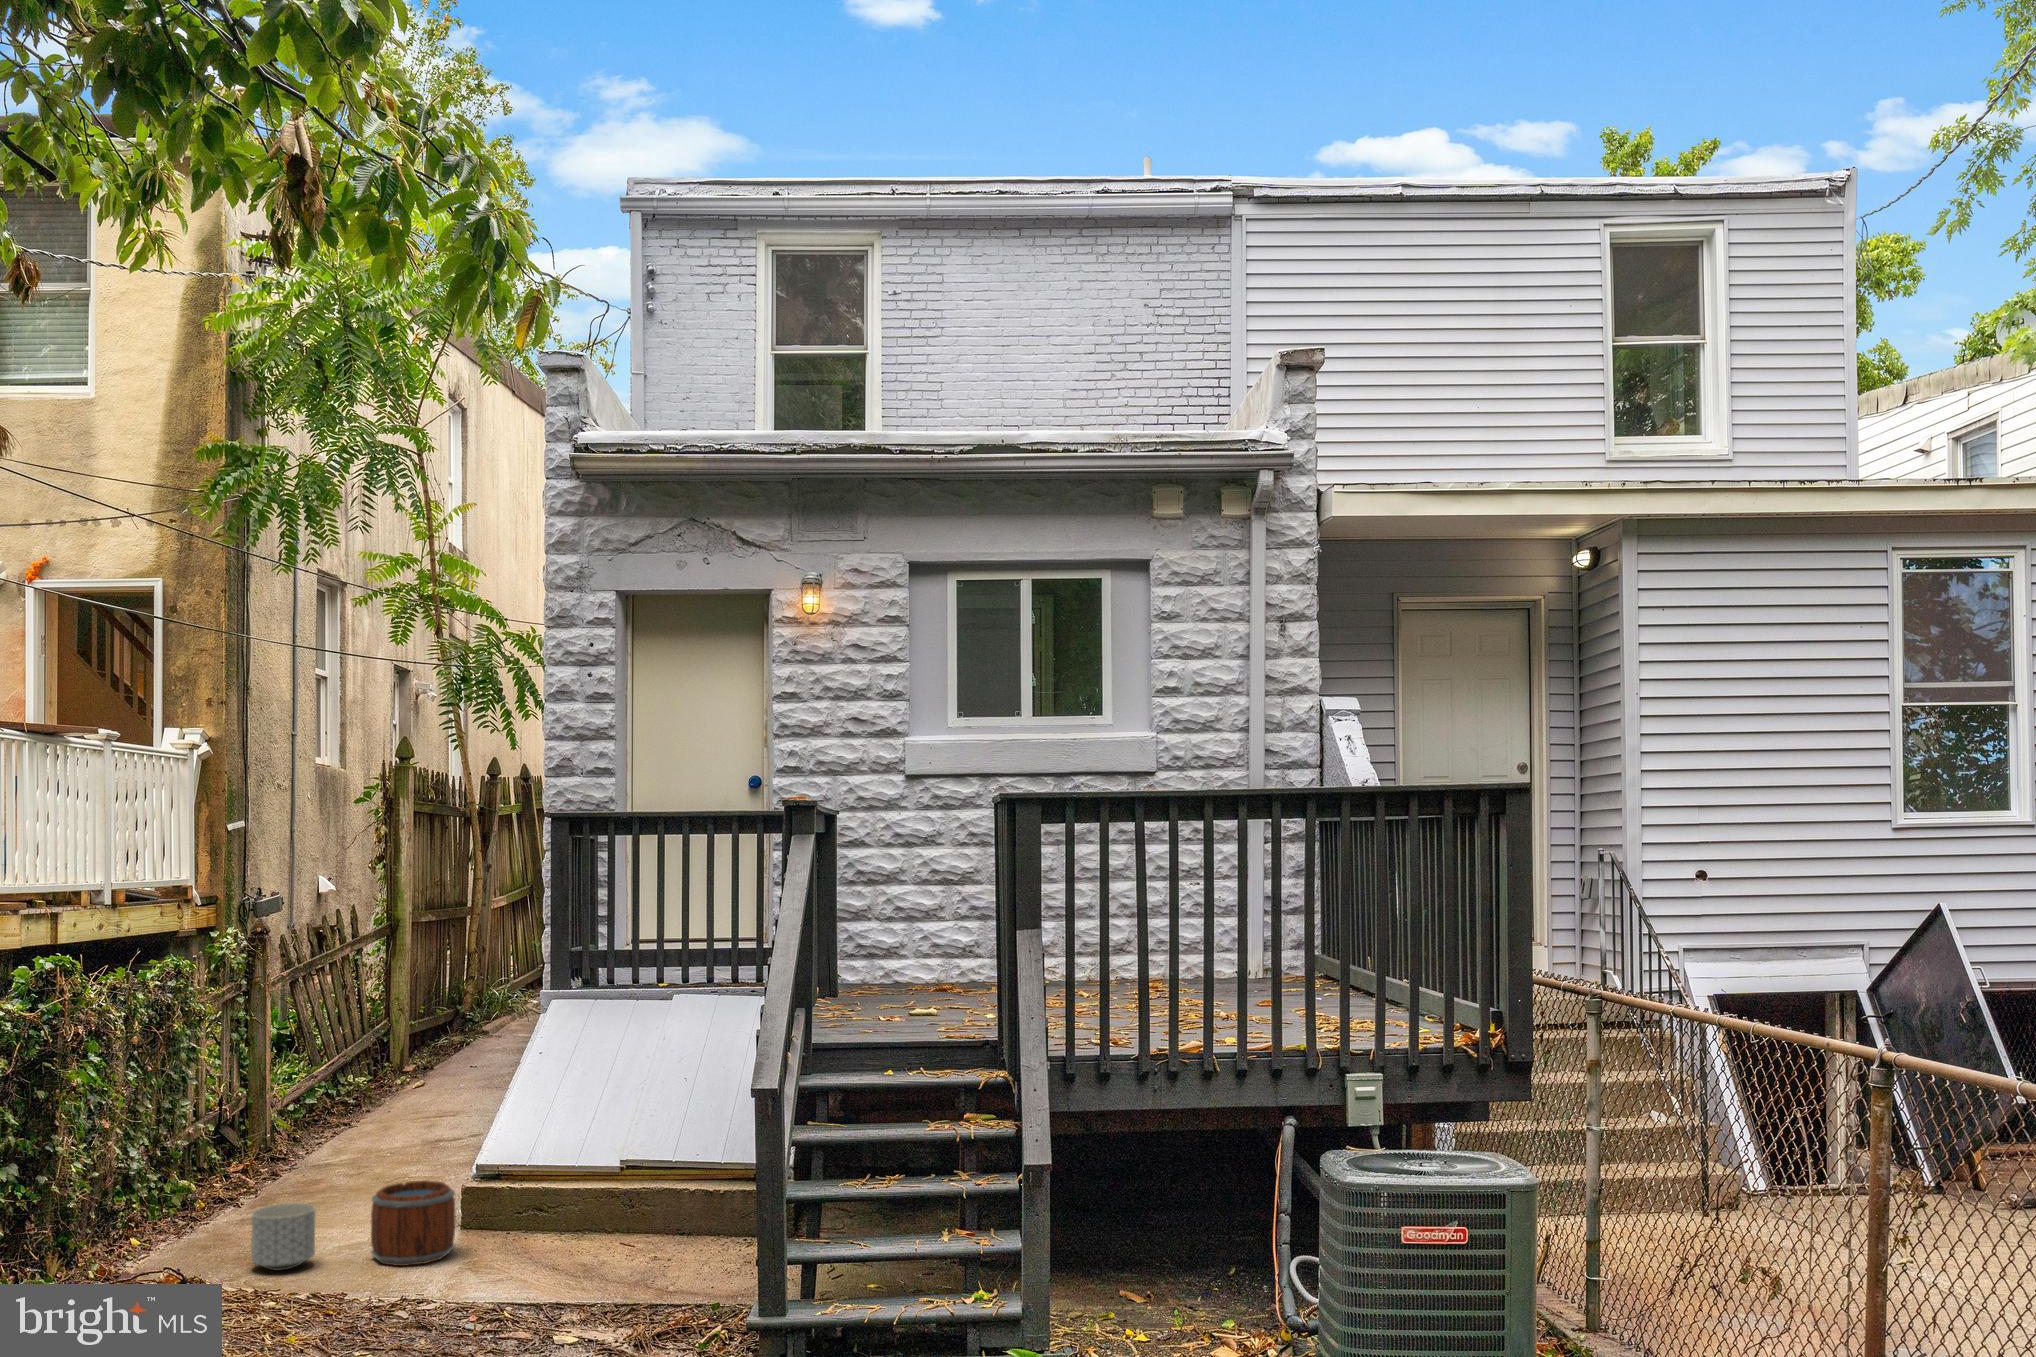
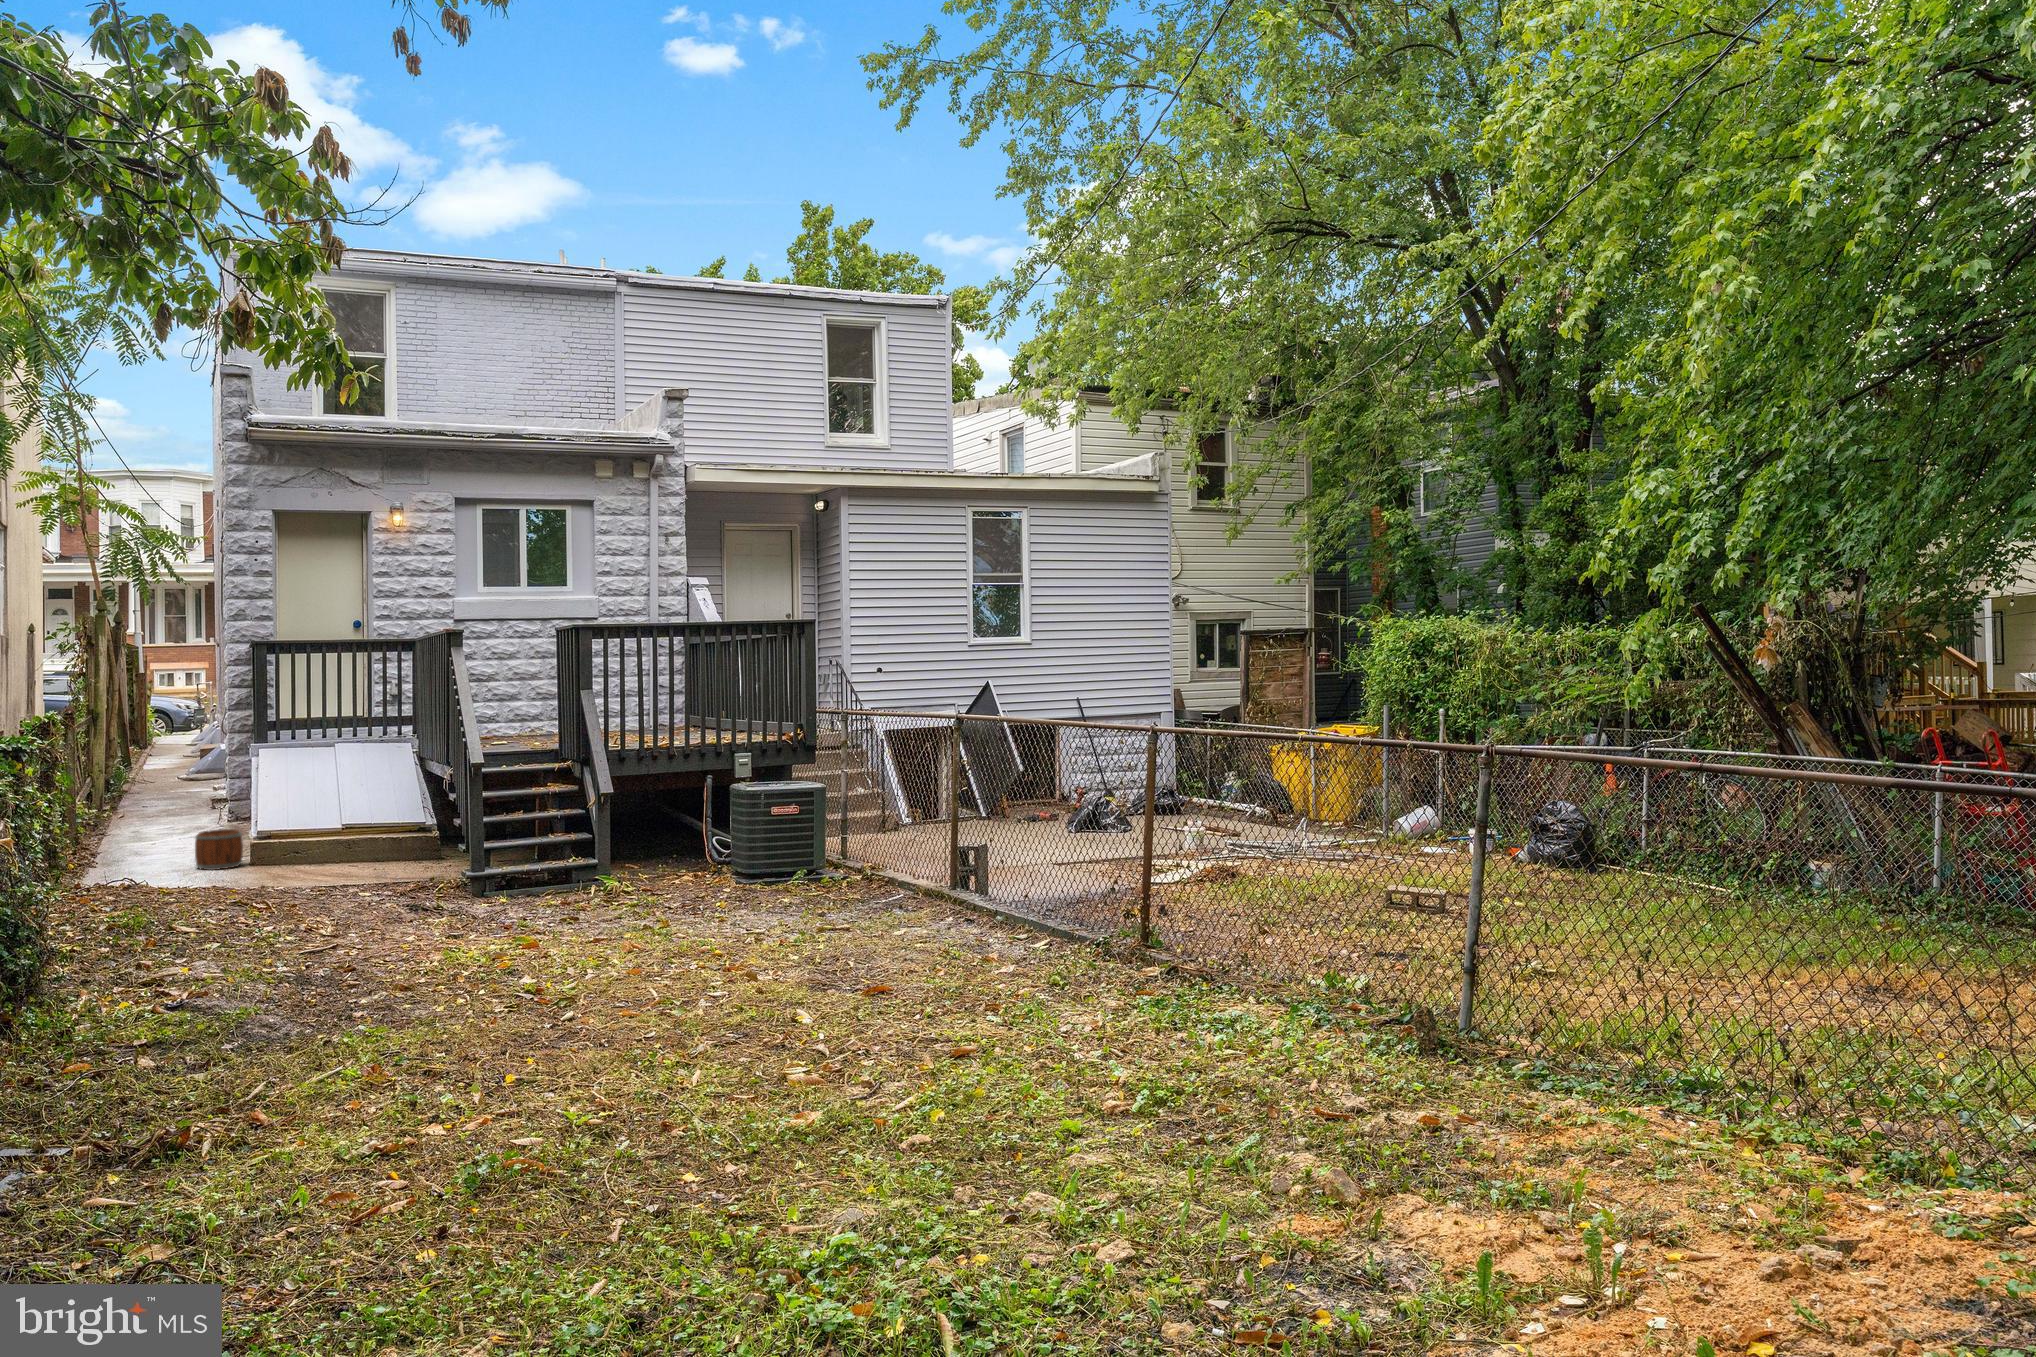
planter: present [251,1203,315,1271] -> none [128,842,165,875]

